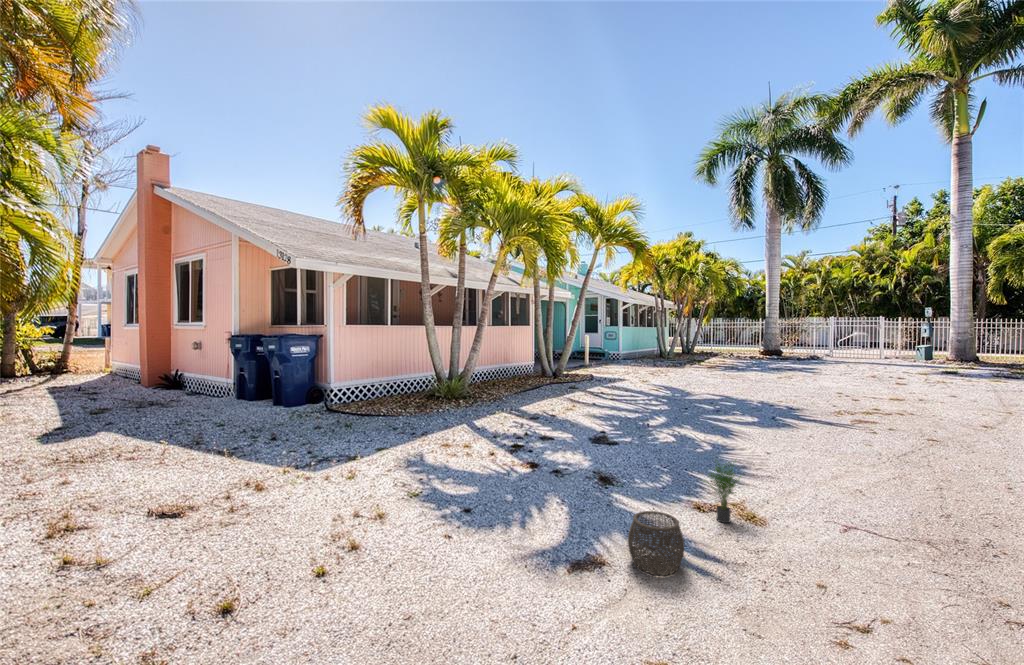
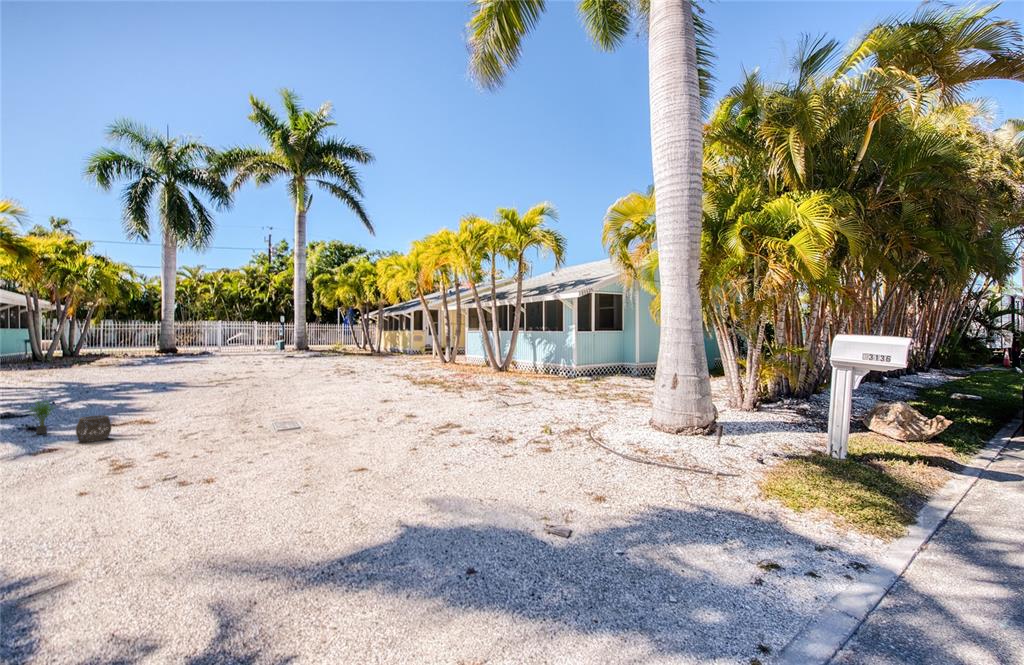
potted plant: present [708,464,739,523] -> present [29,402,53,434]

